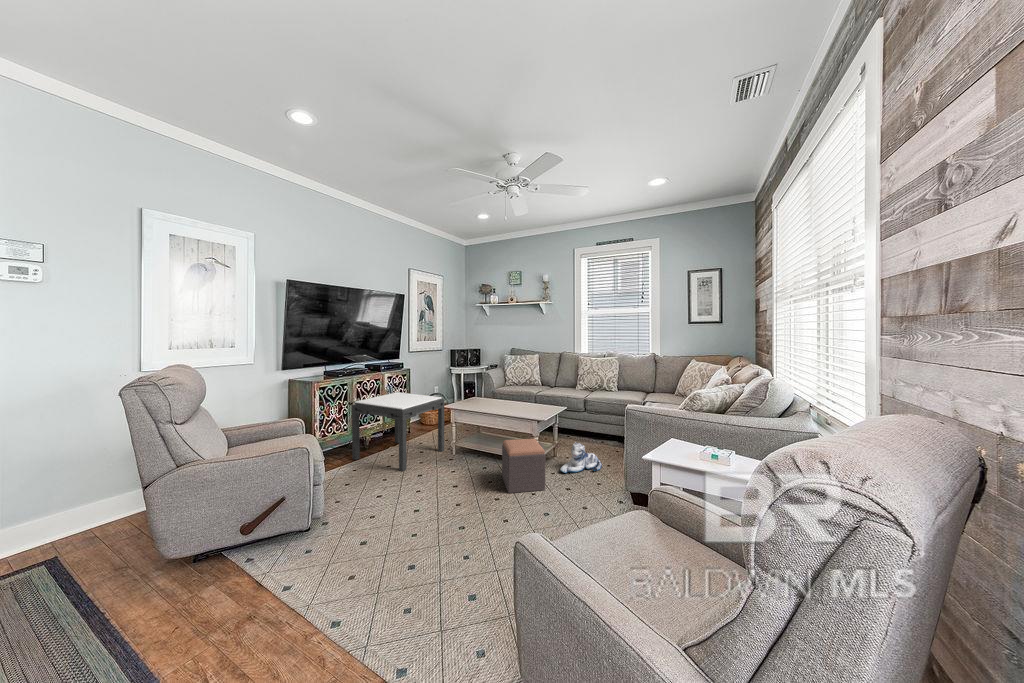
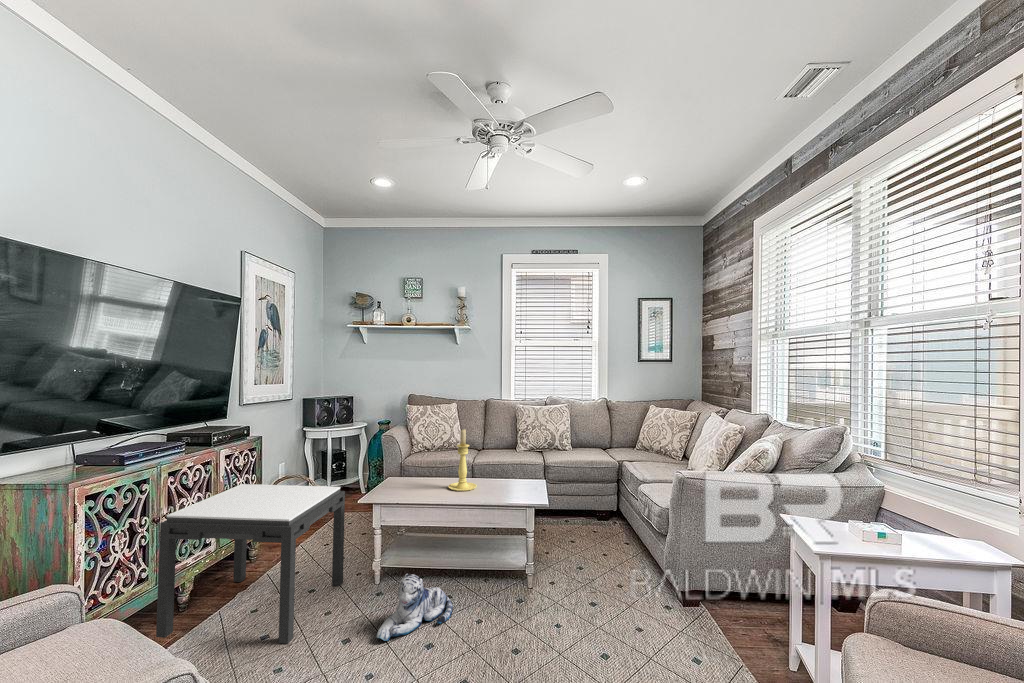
candle holder: none [504,368,521,407] -> present [448,429,477,491]
footstool: present [502,439,546,493] -> none [480,543,562,647]
plush toy: present [560,442,602,473] -> present [377,574,453,641]

